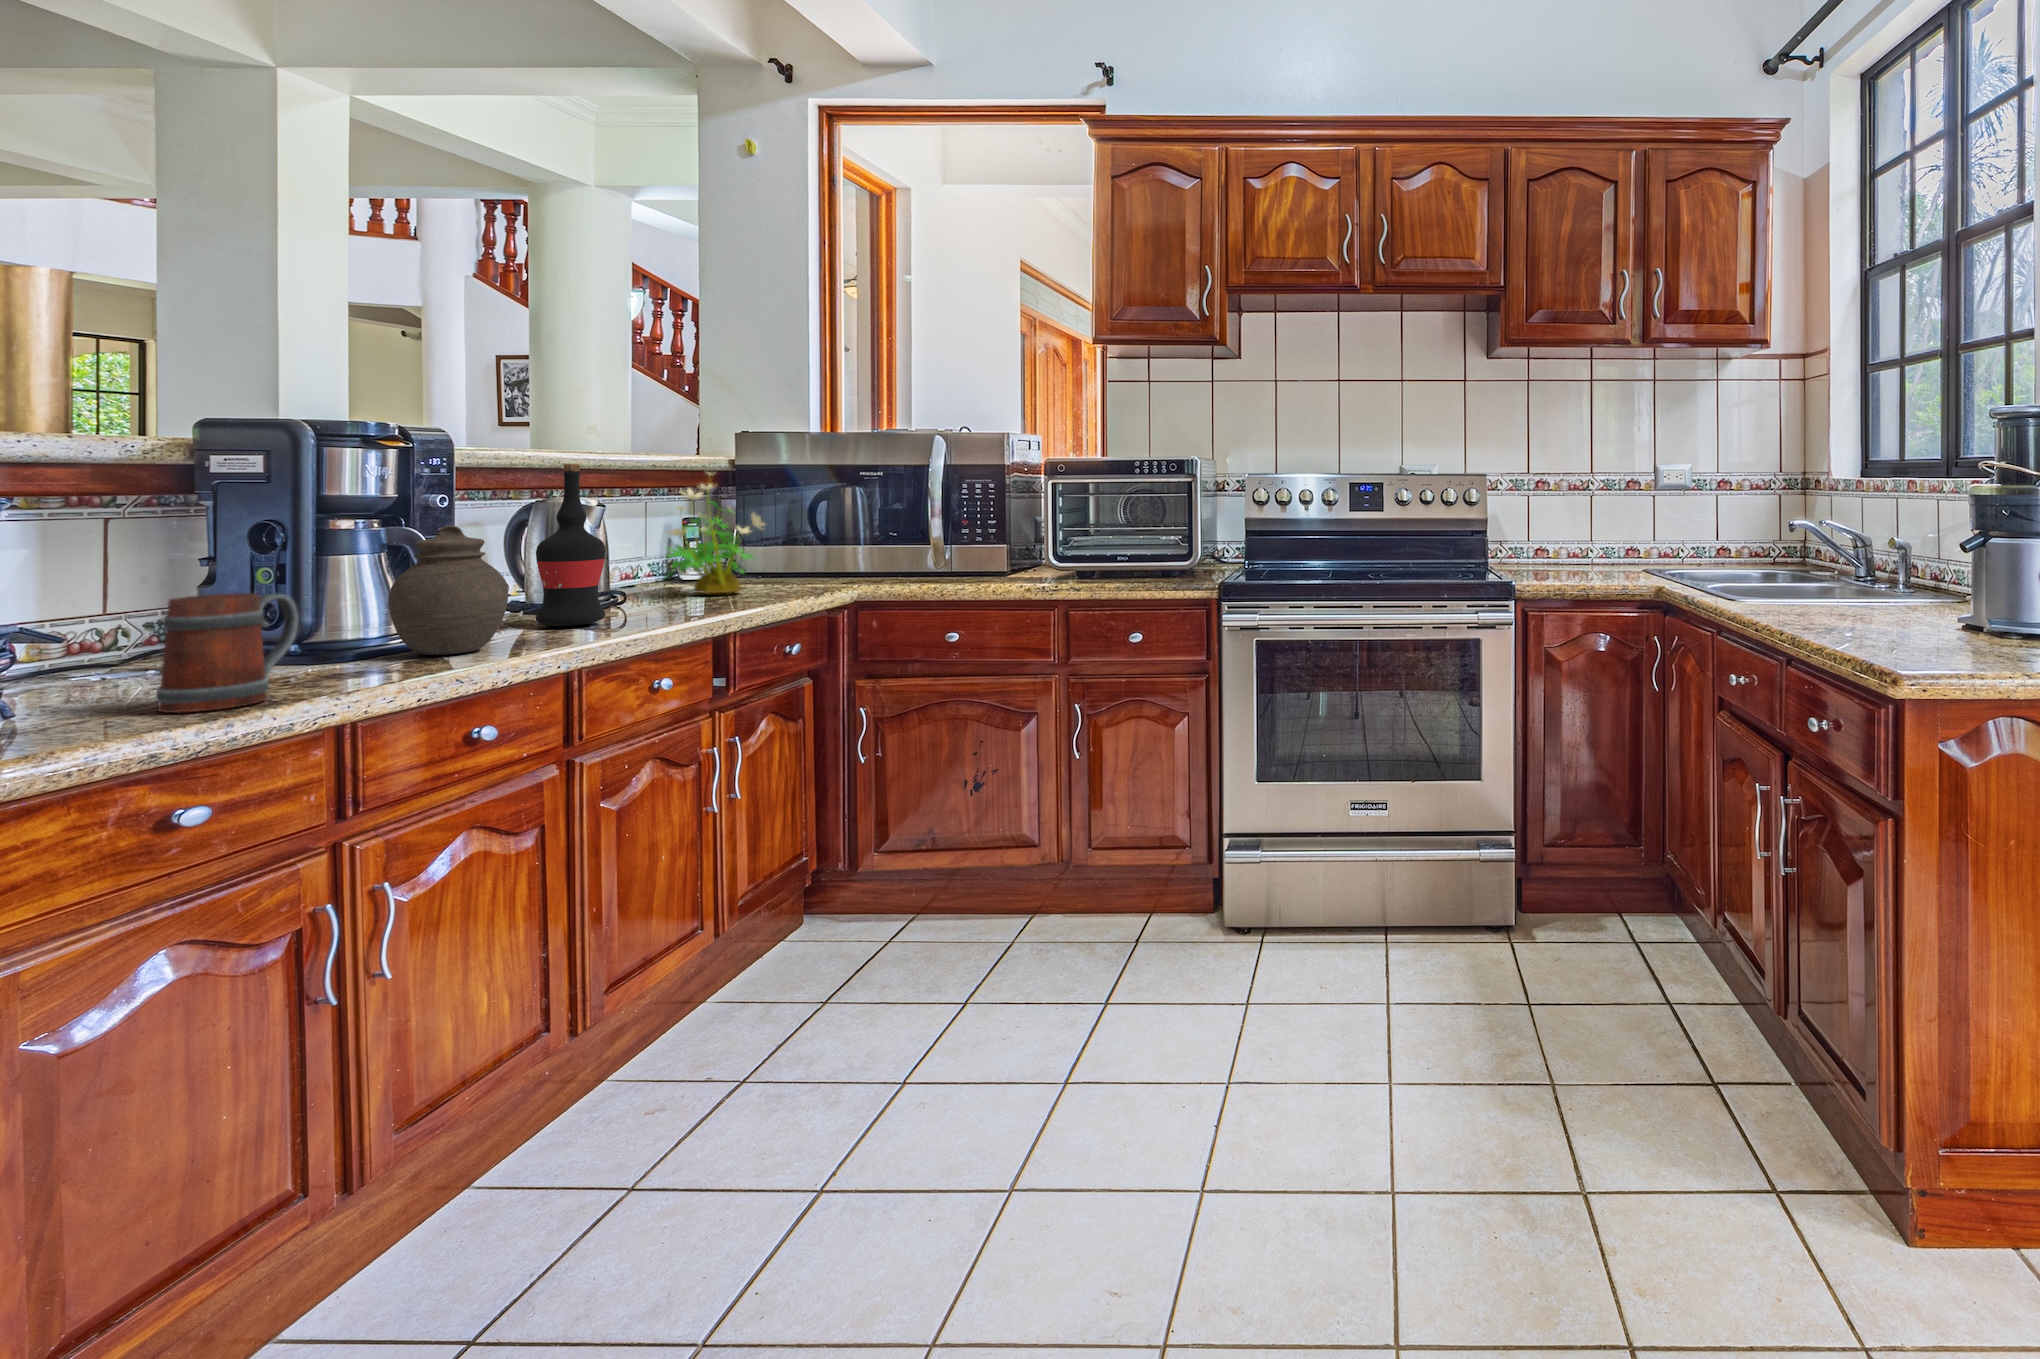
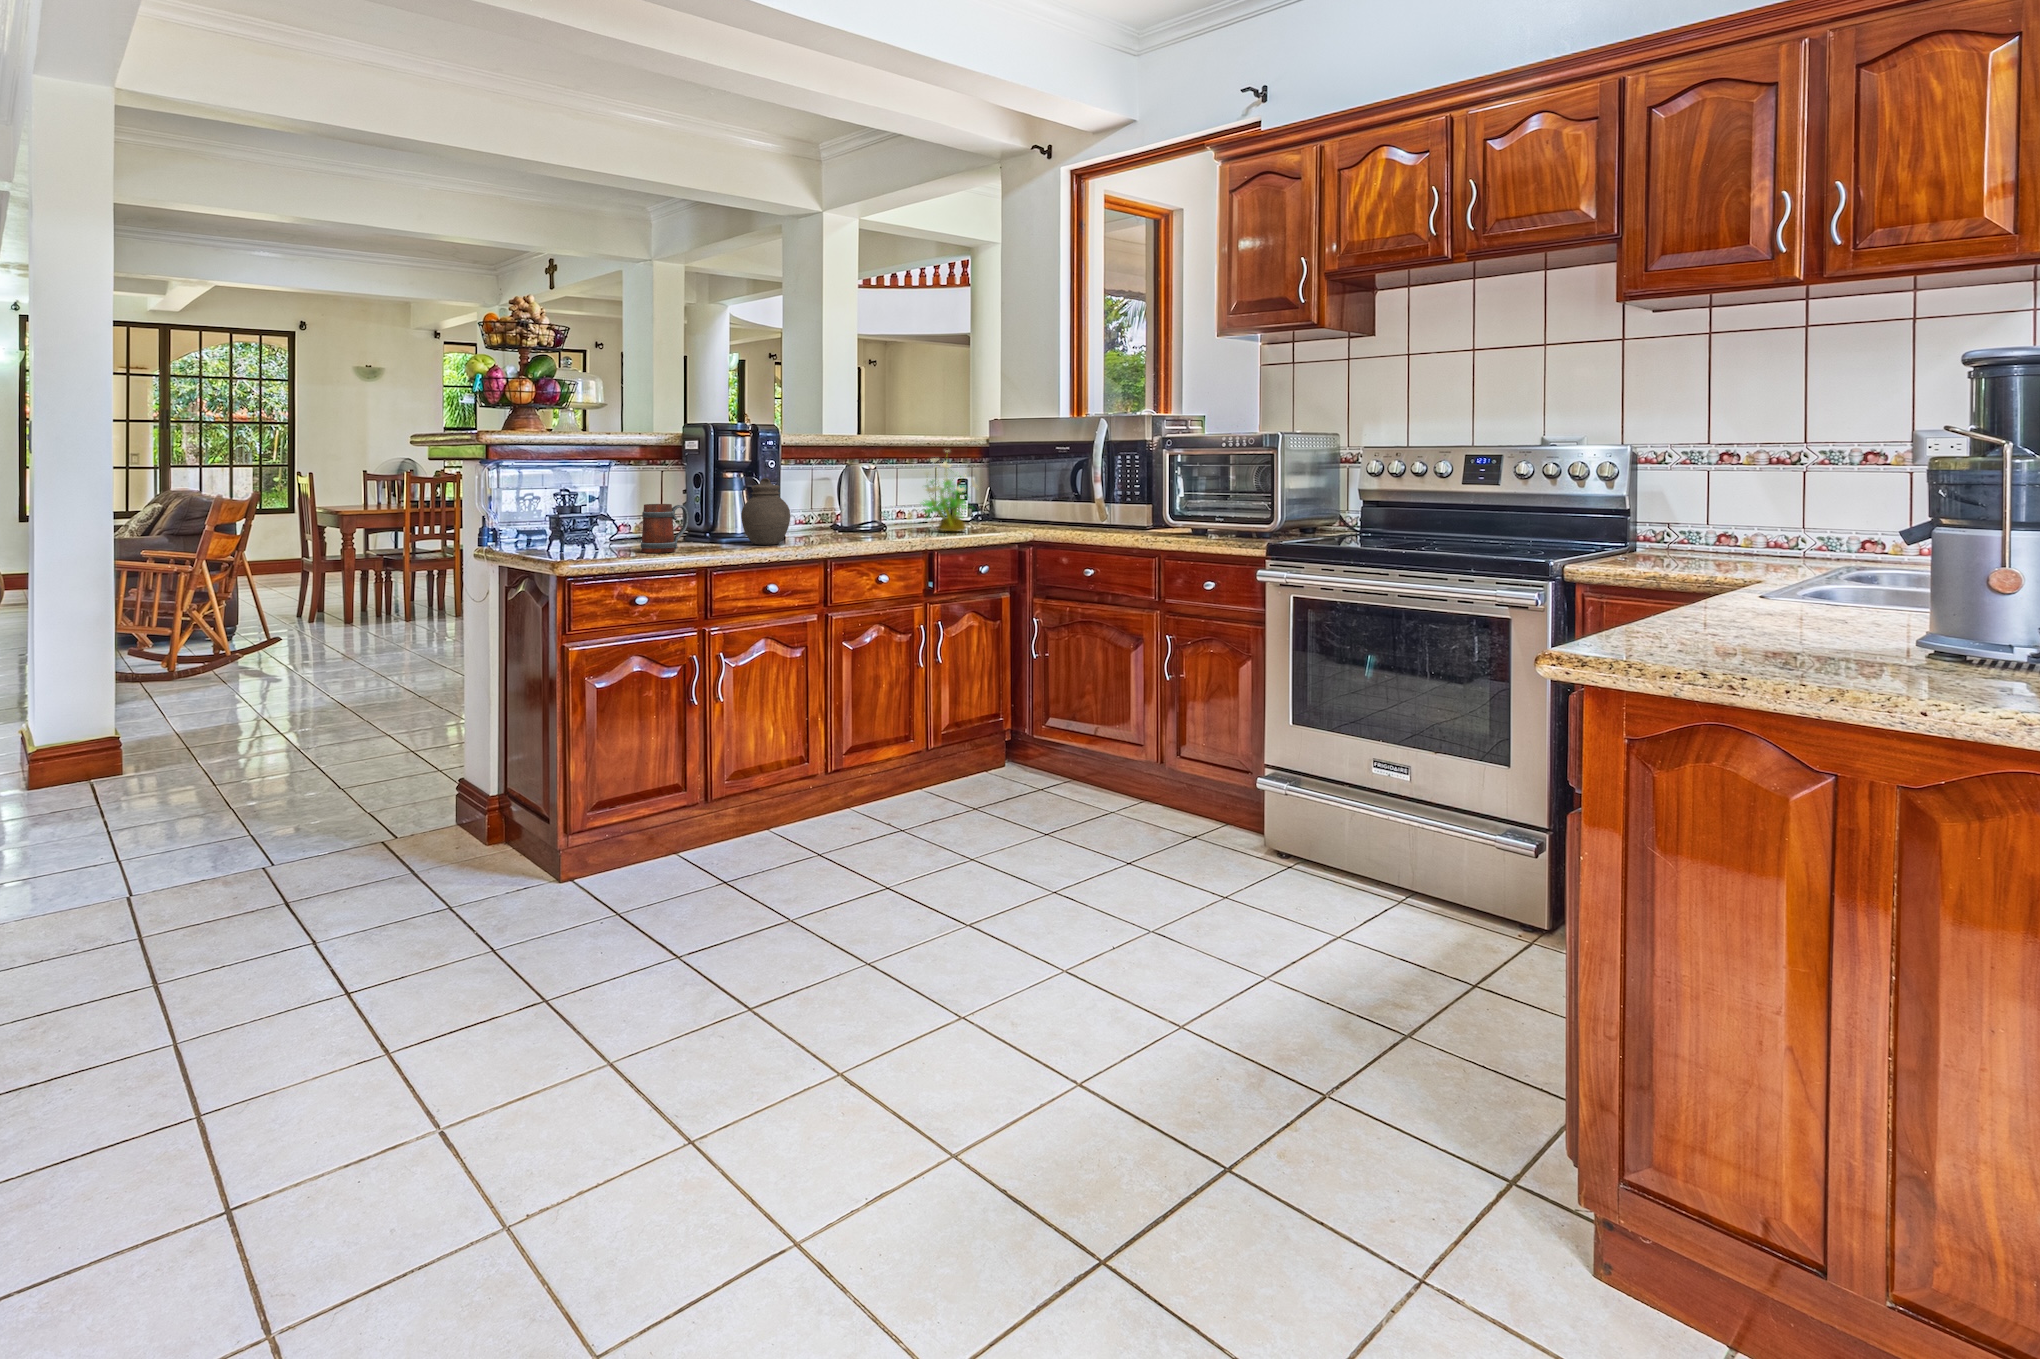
wine bottle: present [536,464,606,626] -> none [822,445,857,539]

